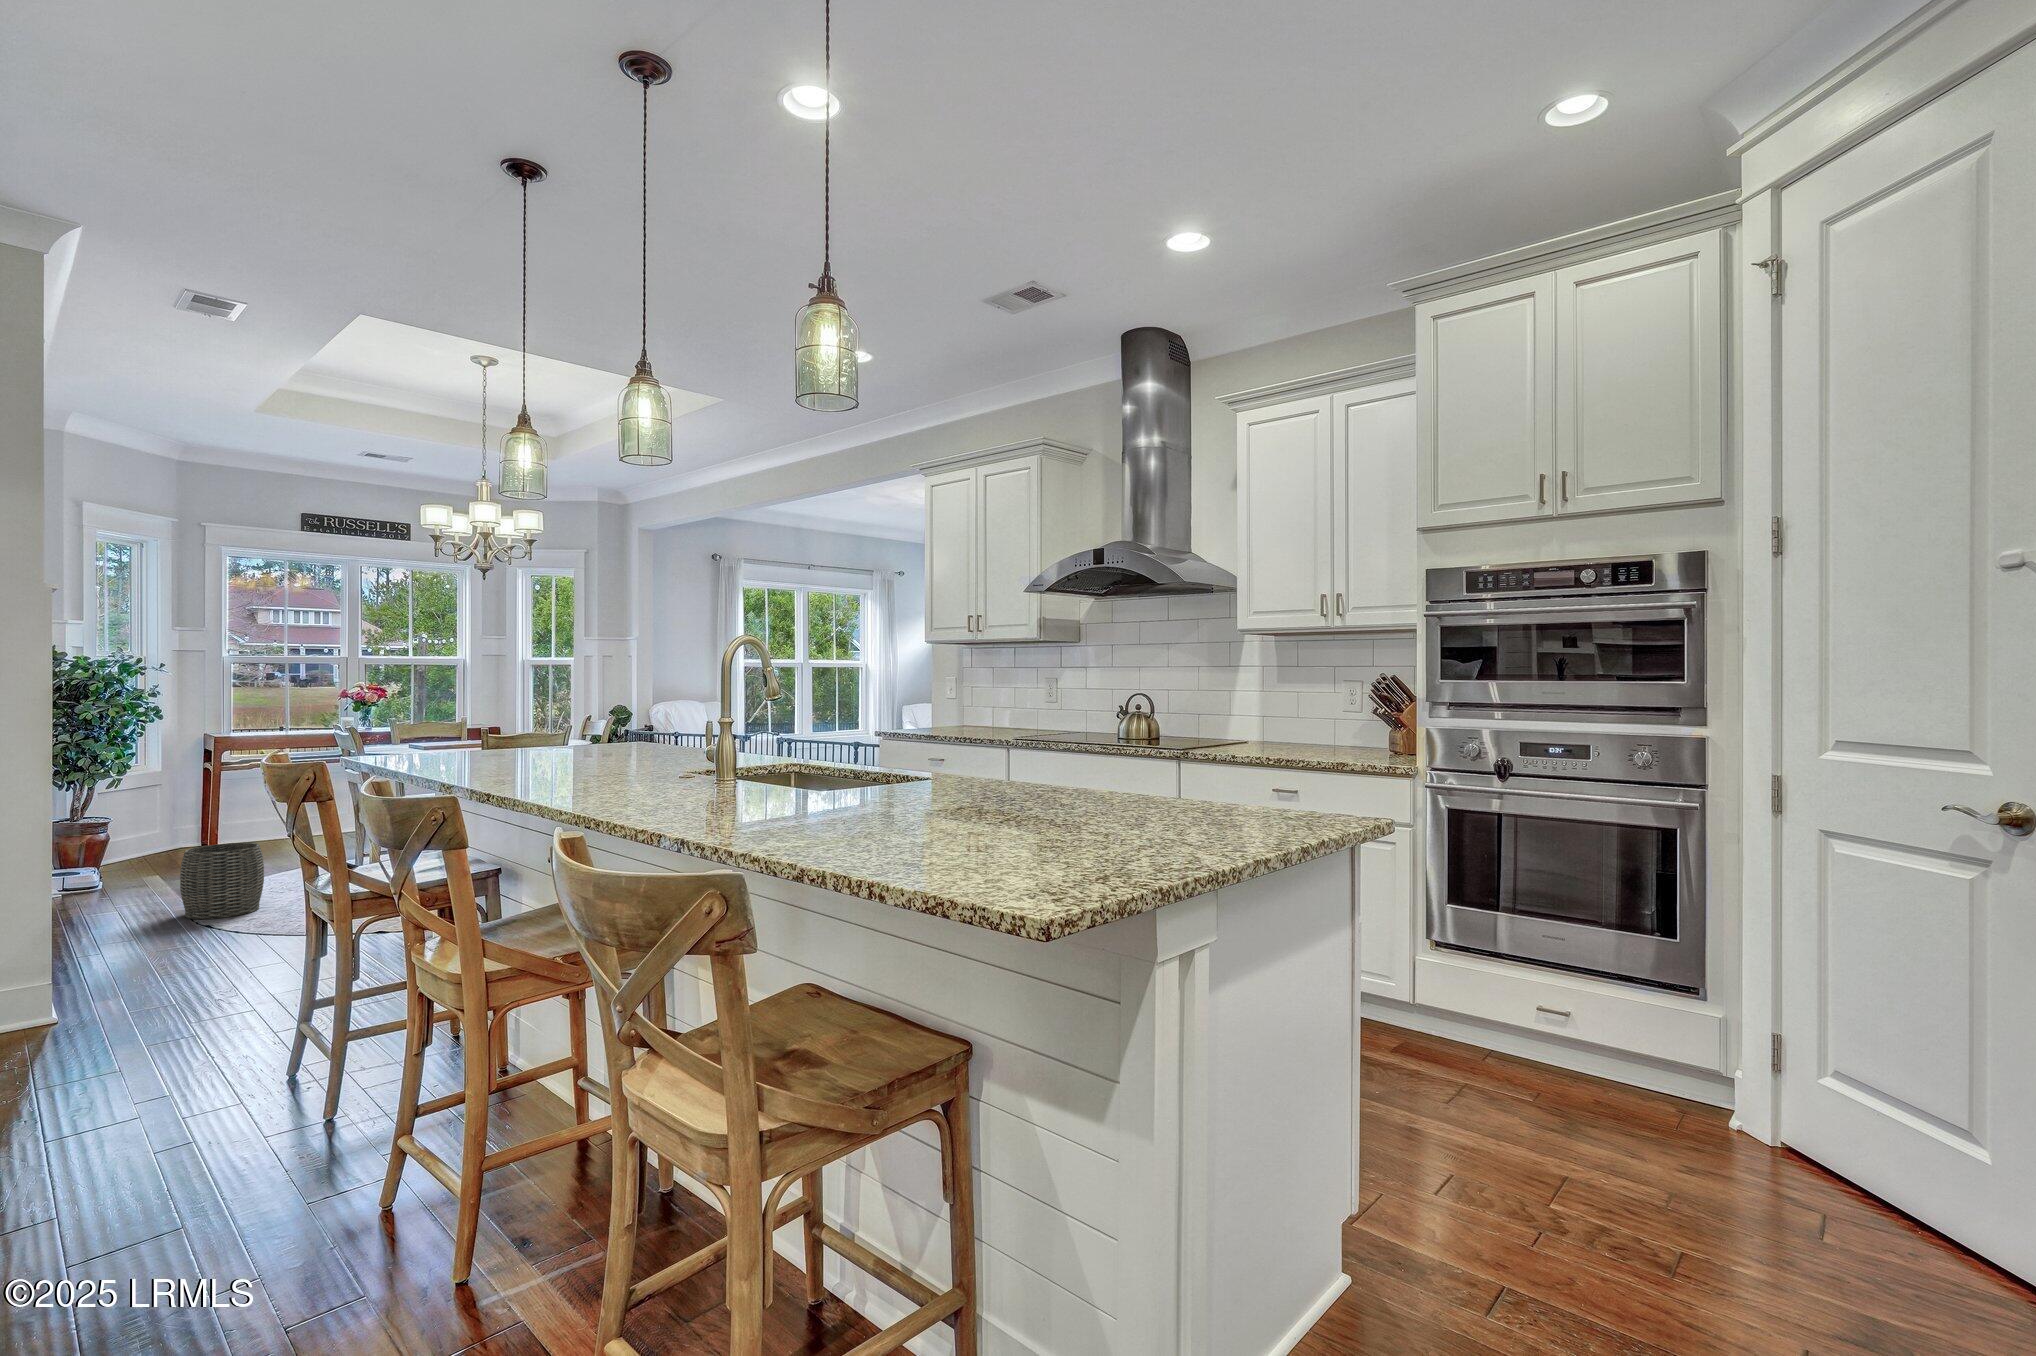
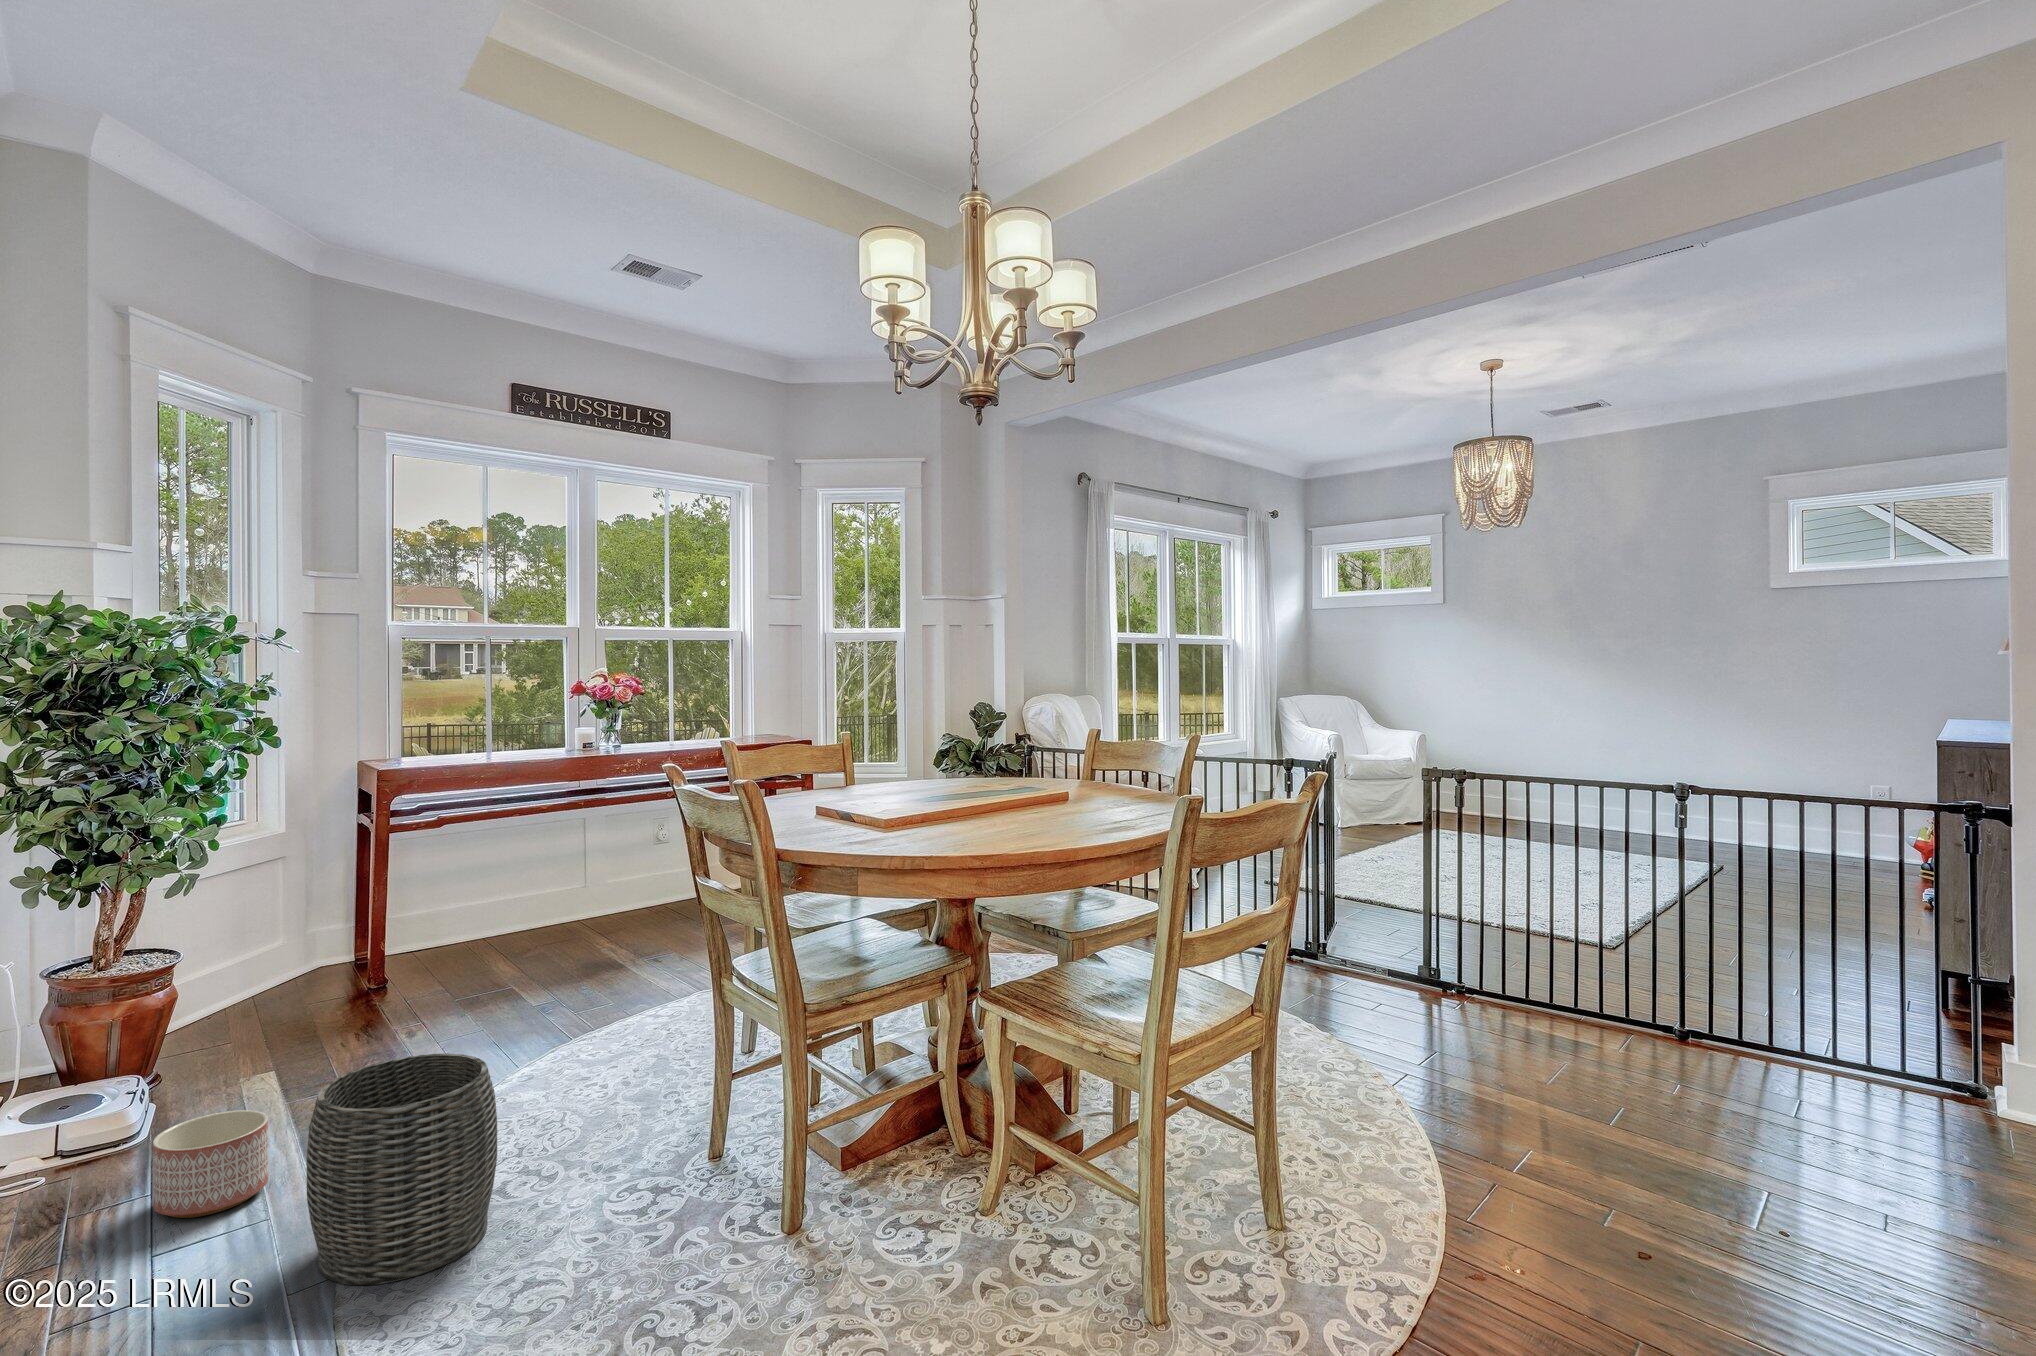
planter: none [109,874,160,910] -> present [153,1110,268,1218]

